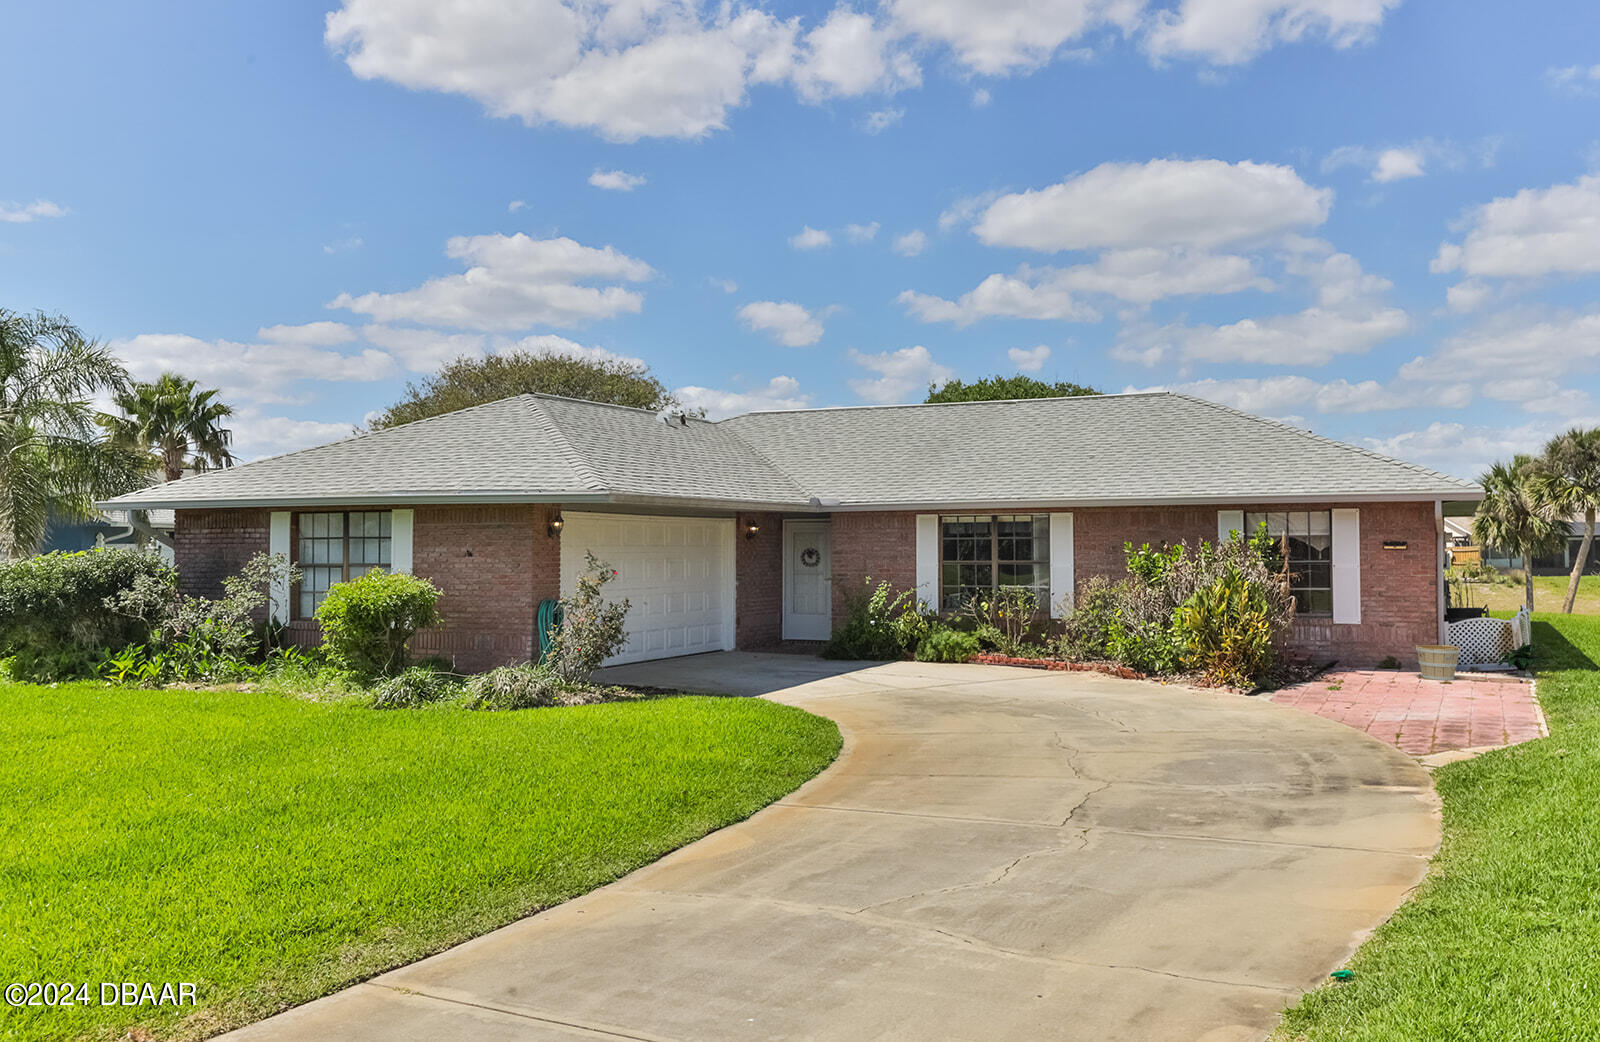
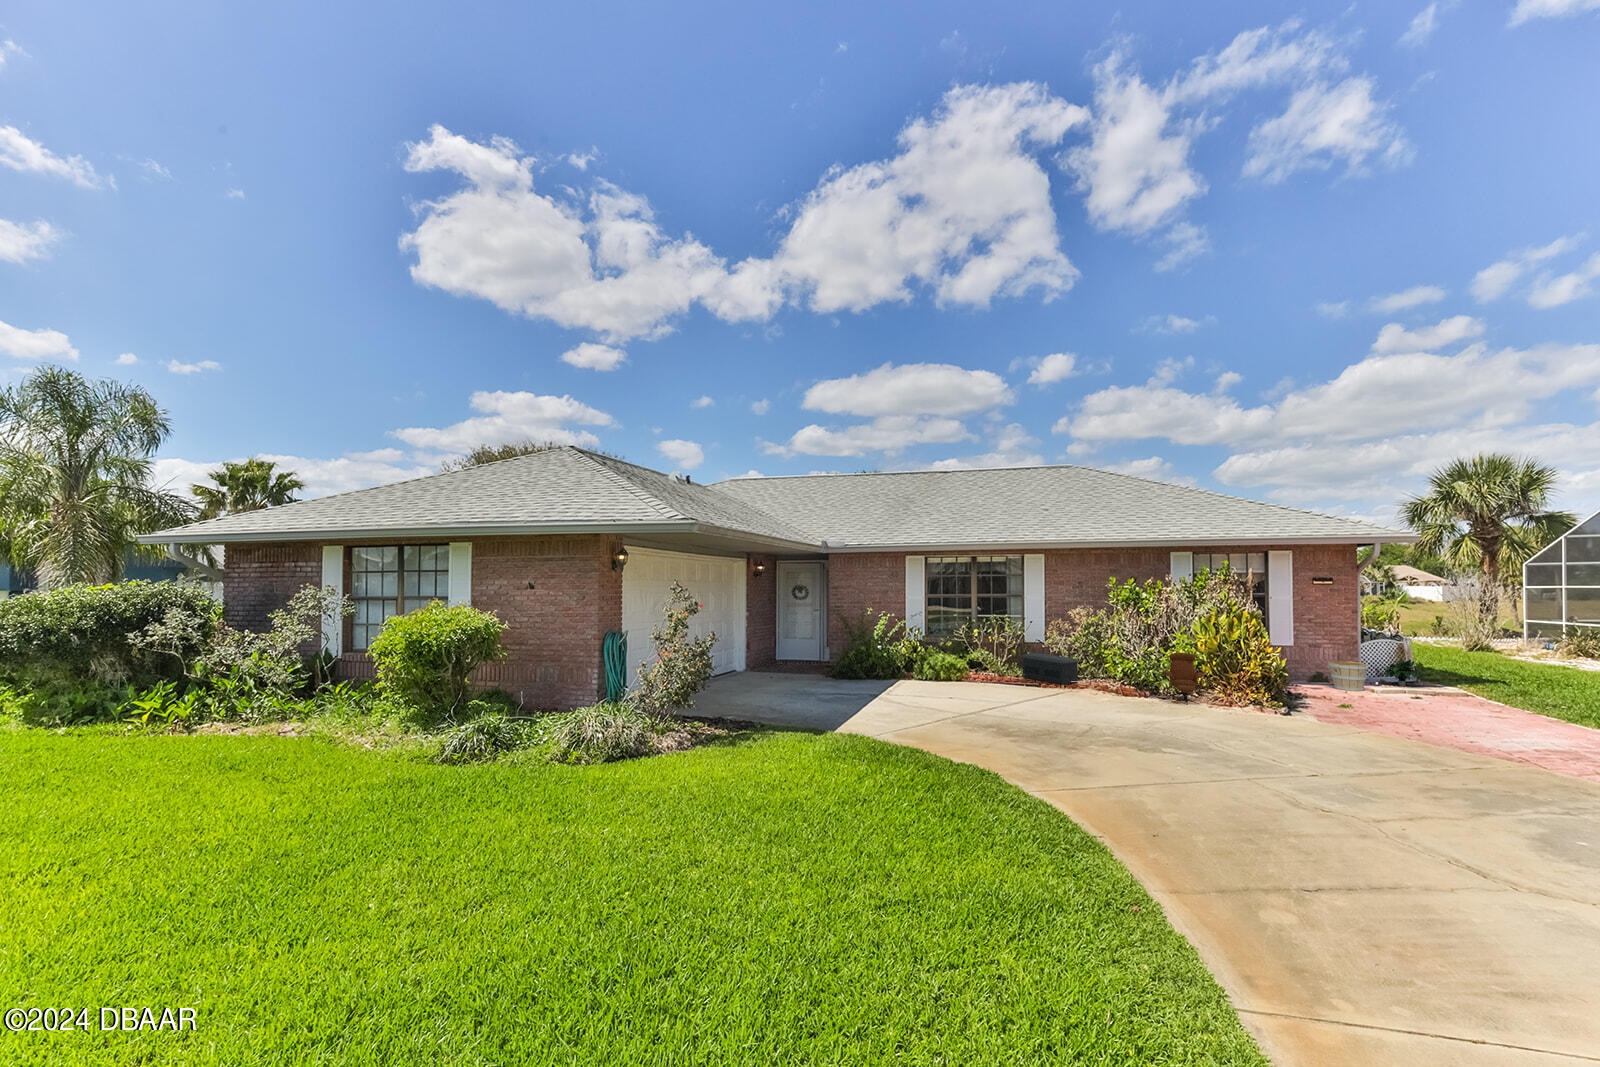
lounge chair: none [1179,631,1224,689] -> present [1163,653,1204,705]
storage bench: none [1044,632,1101,669] -> present [1023,653,1078,685]

